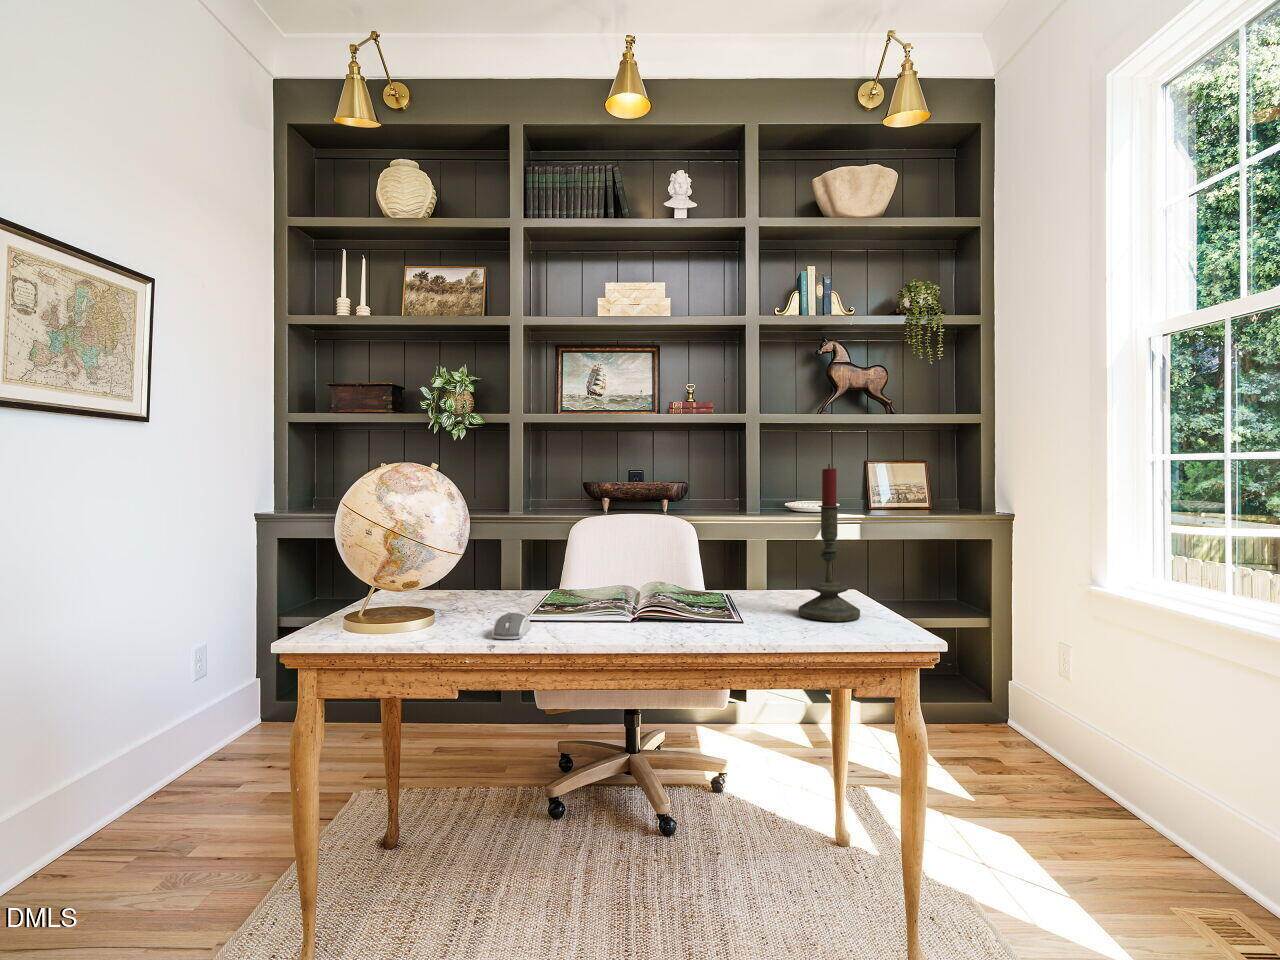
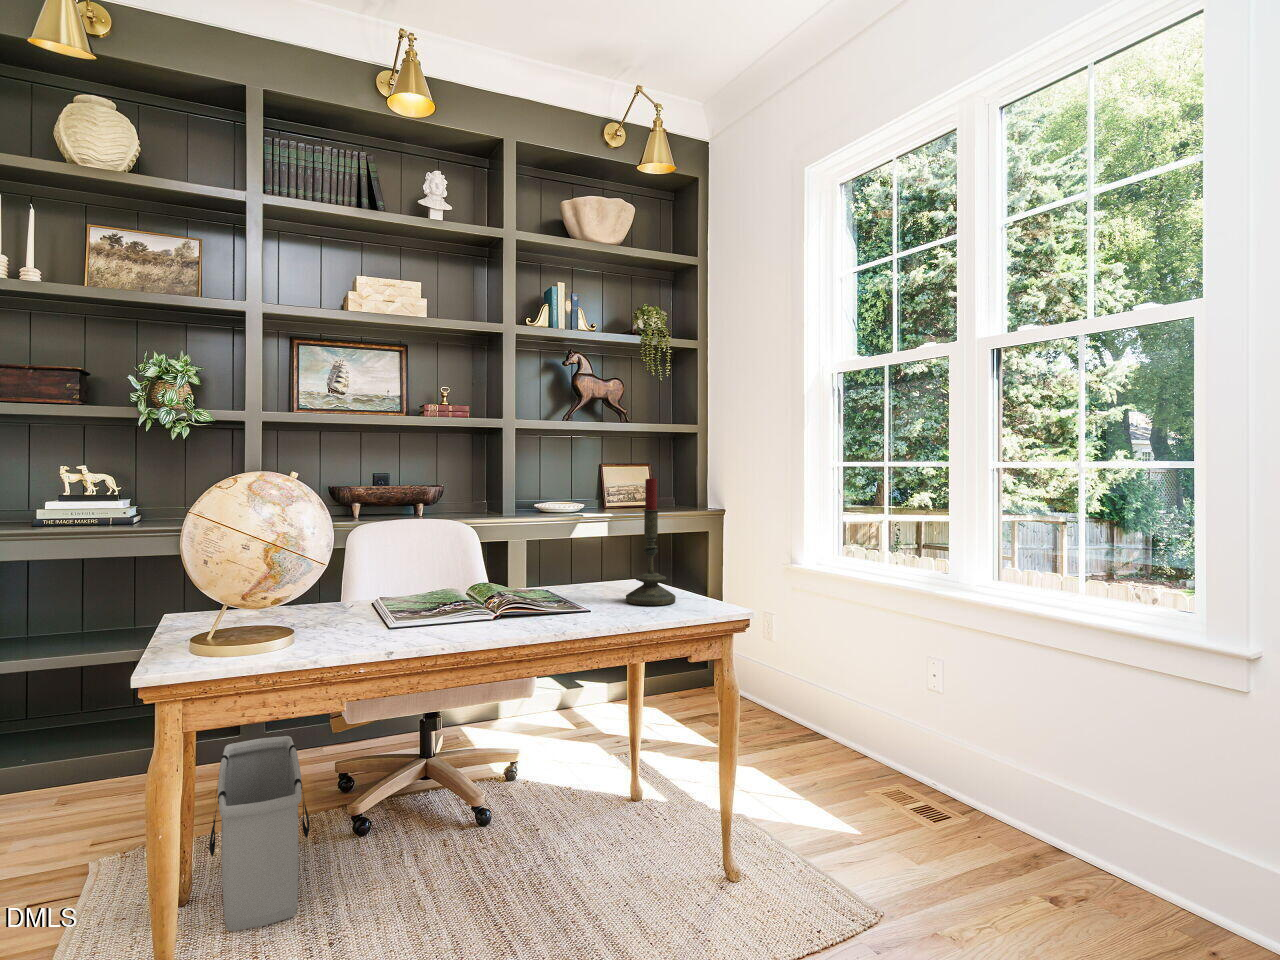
computer mouse: present [492,613,531,639] -> none [381,620,414,645]
storage bin: none [391,710,496,890] -> present [209,736,310,931]

